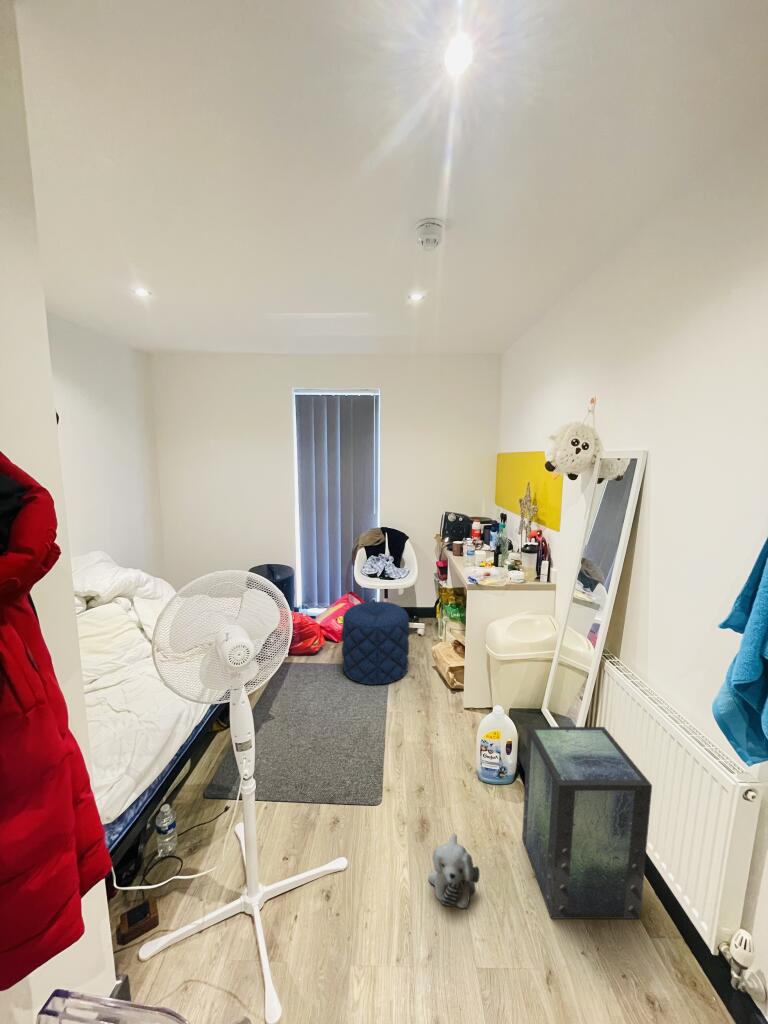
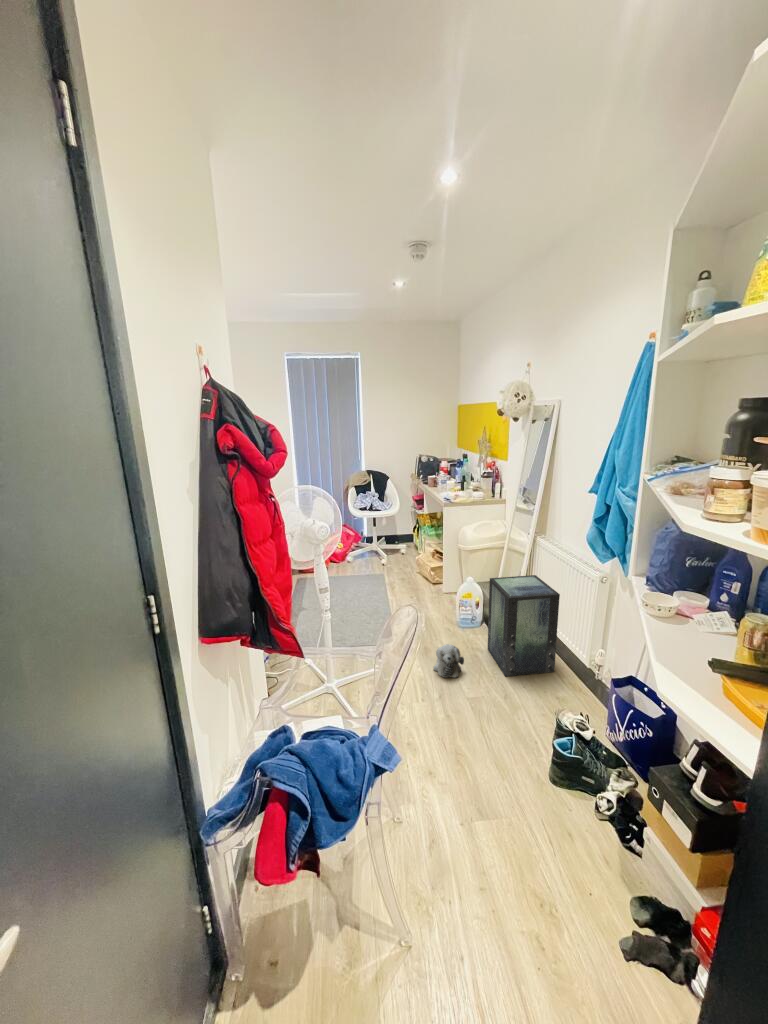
pouf: present [342,601,409,685] -> none [346,526,399,586]

